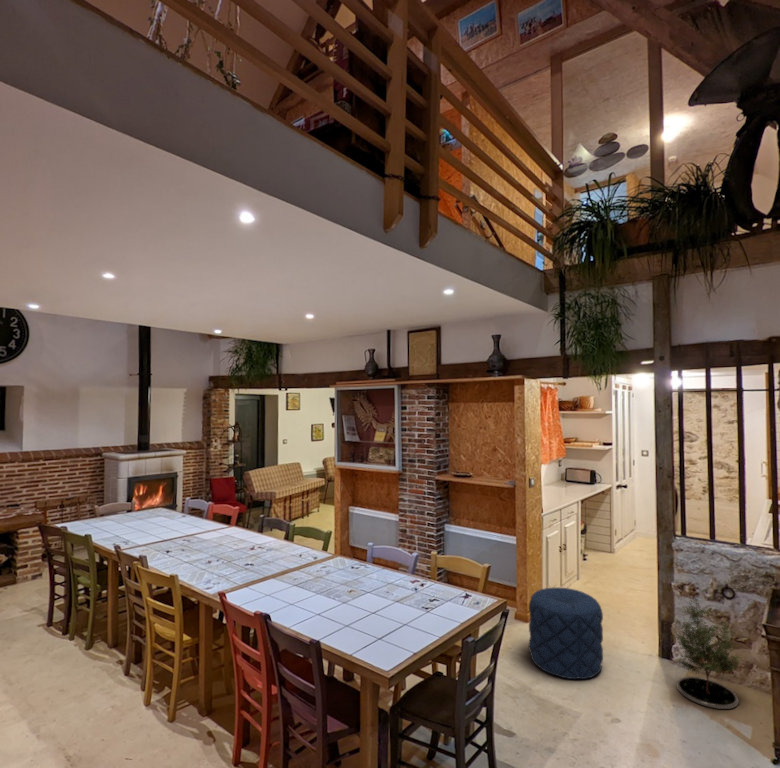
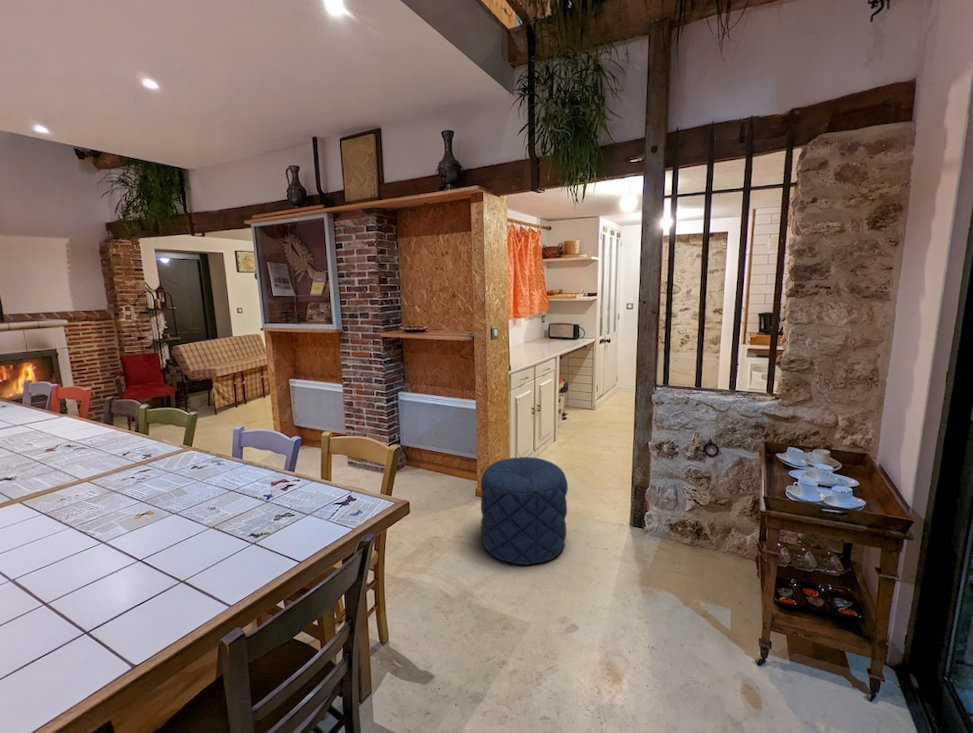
potted tree: present [676,599,740,709] -> none [646,458,722,583]

